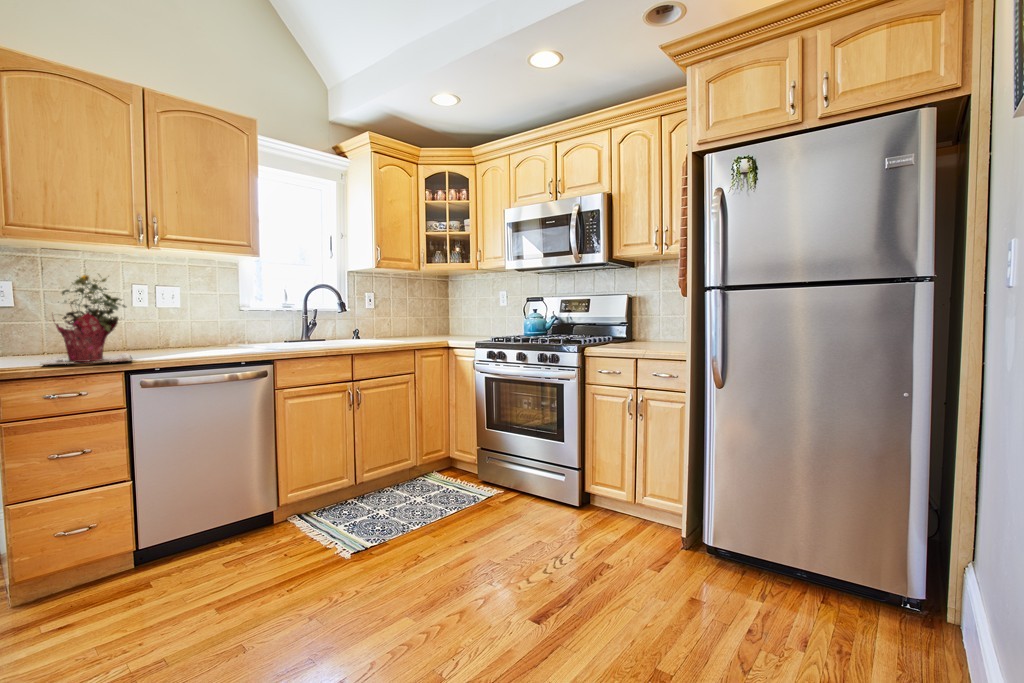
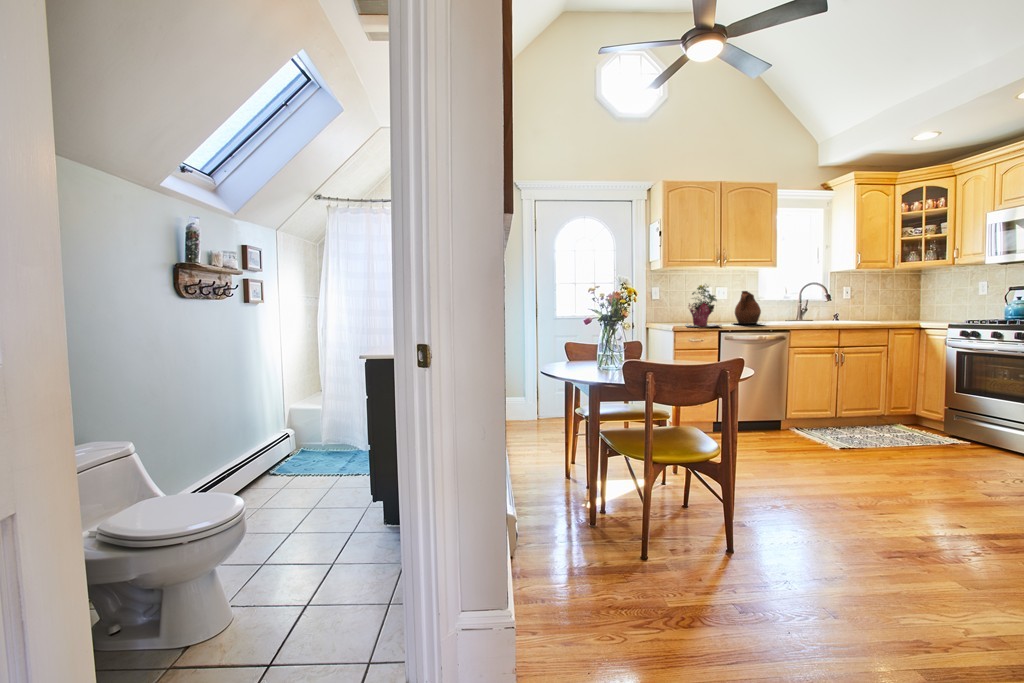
ceramic pitcher: none [169,291,235,353] -> present [735,291,761,324]

